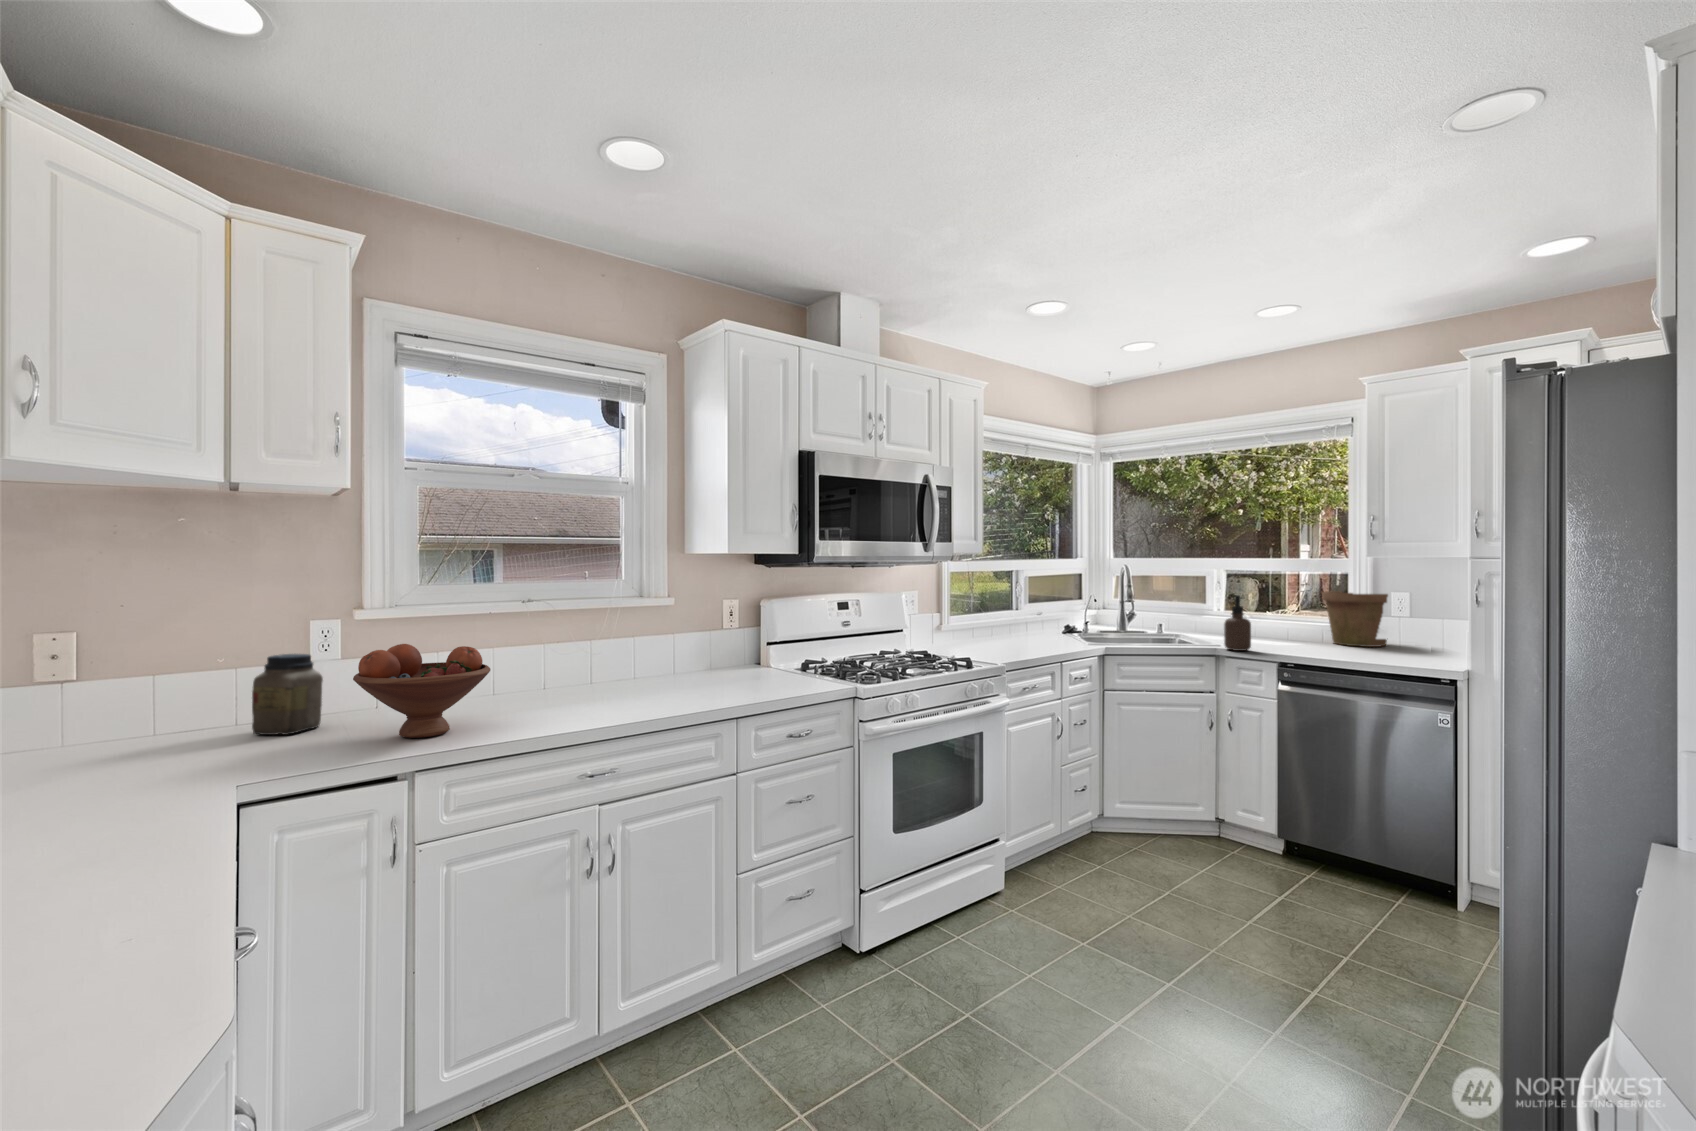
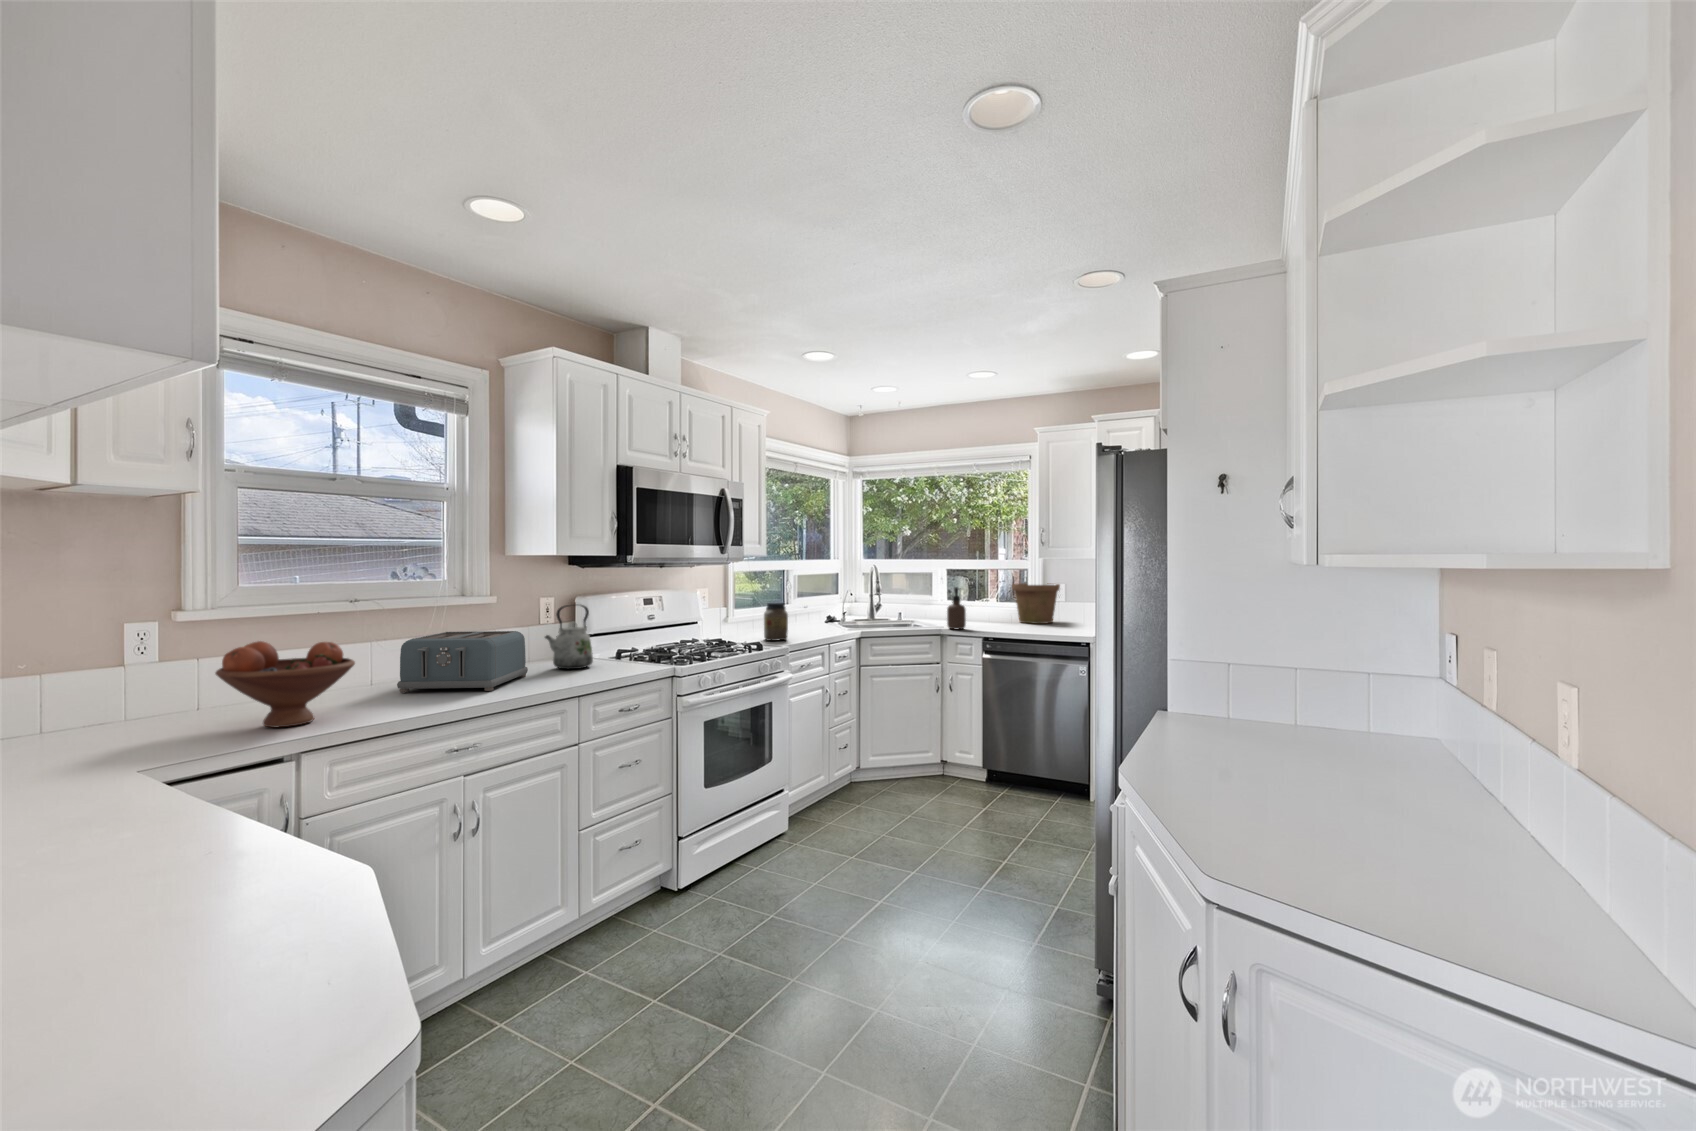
kettle: none [712,609,767,683] -> present [545,605,593,669]
toaster: none [554,636,694,706] -> present [397,631,528,692]
jar: present [252,654,323,735] -> present [764,602,788,641]

